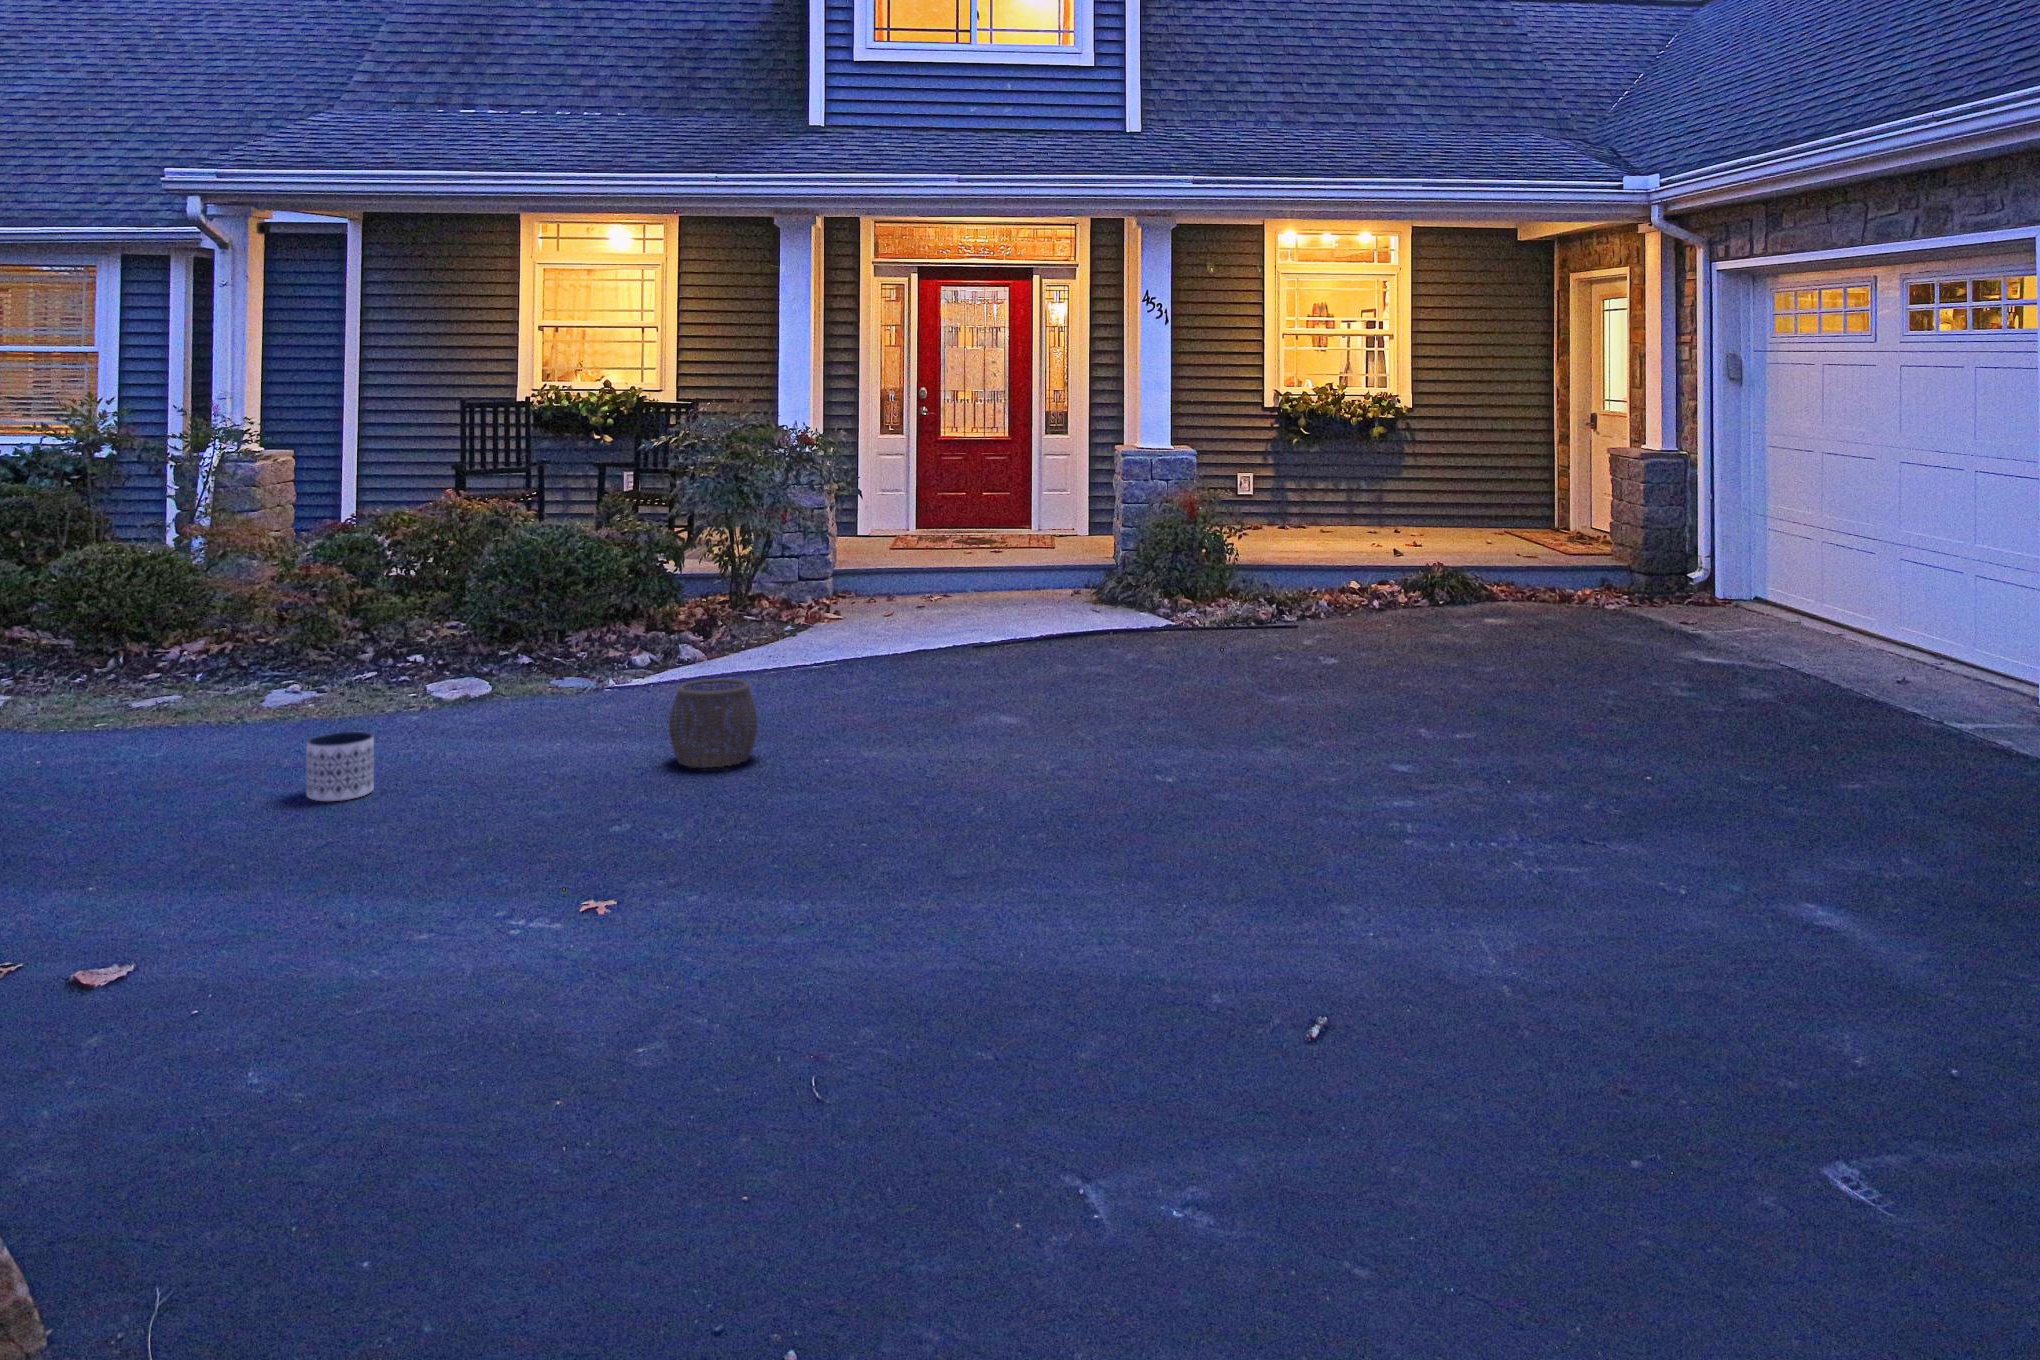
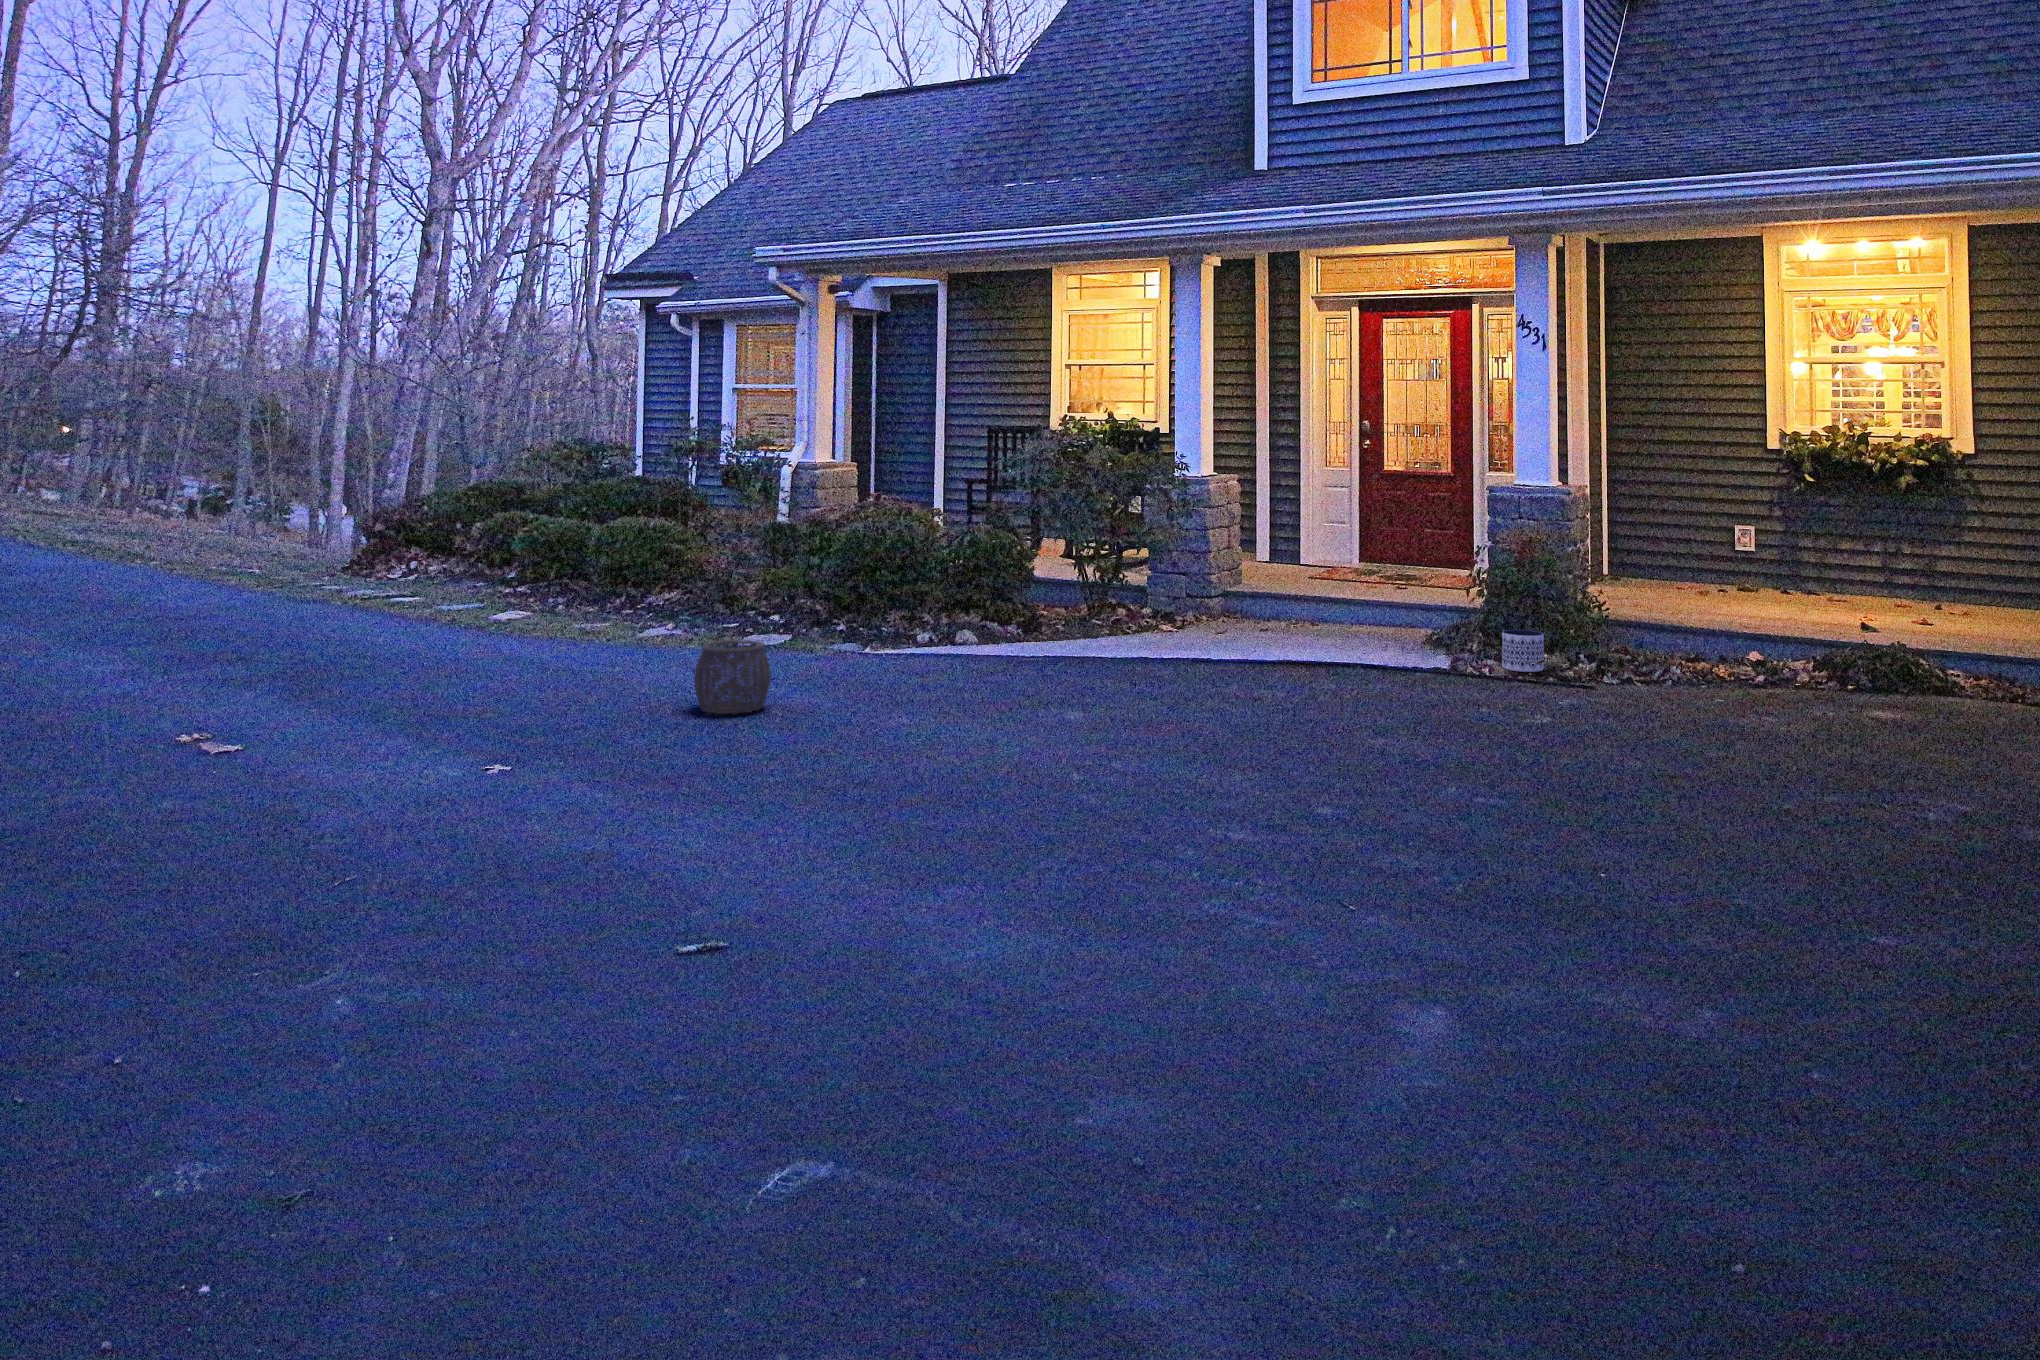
planter: present [307,732,374,801] -> present [1502,630,1544,672]

